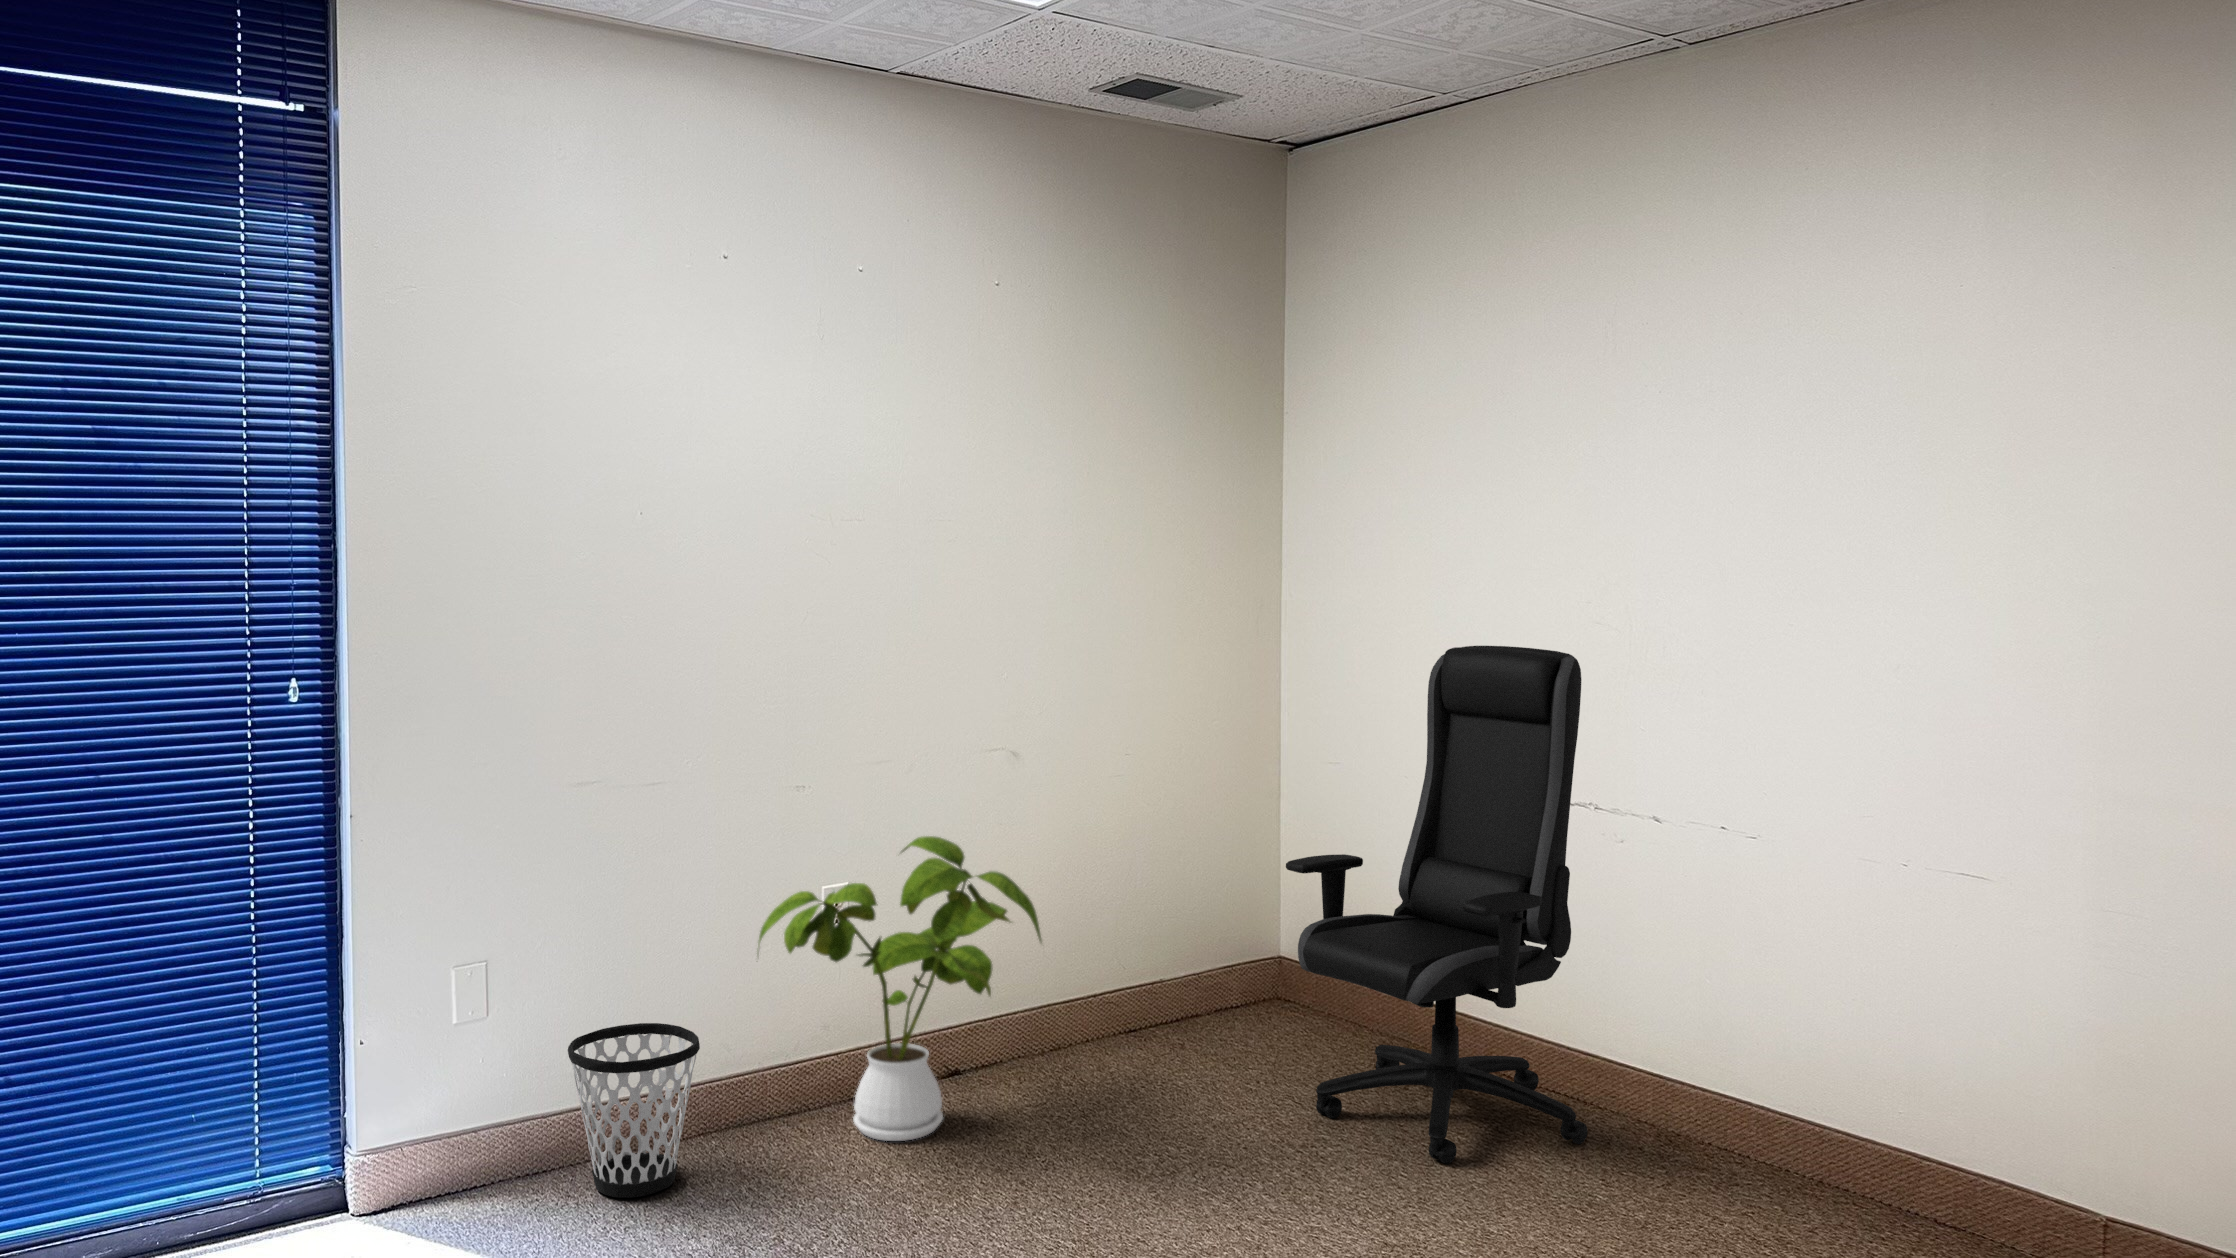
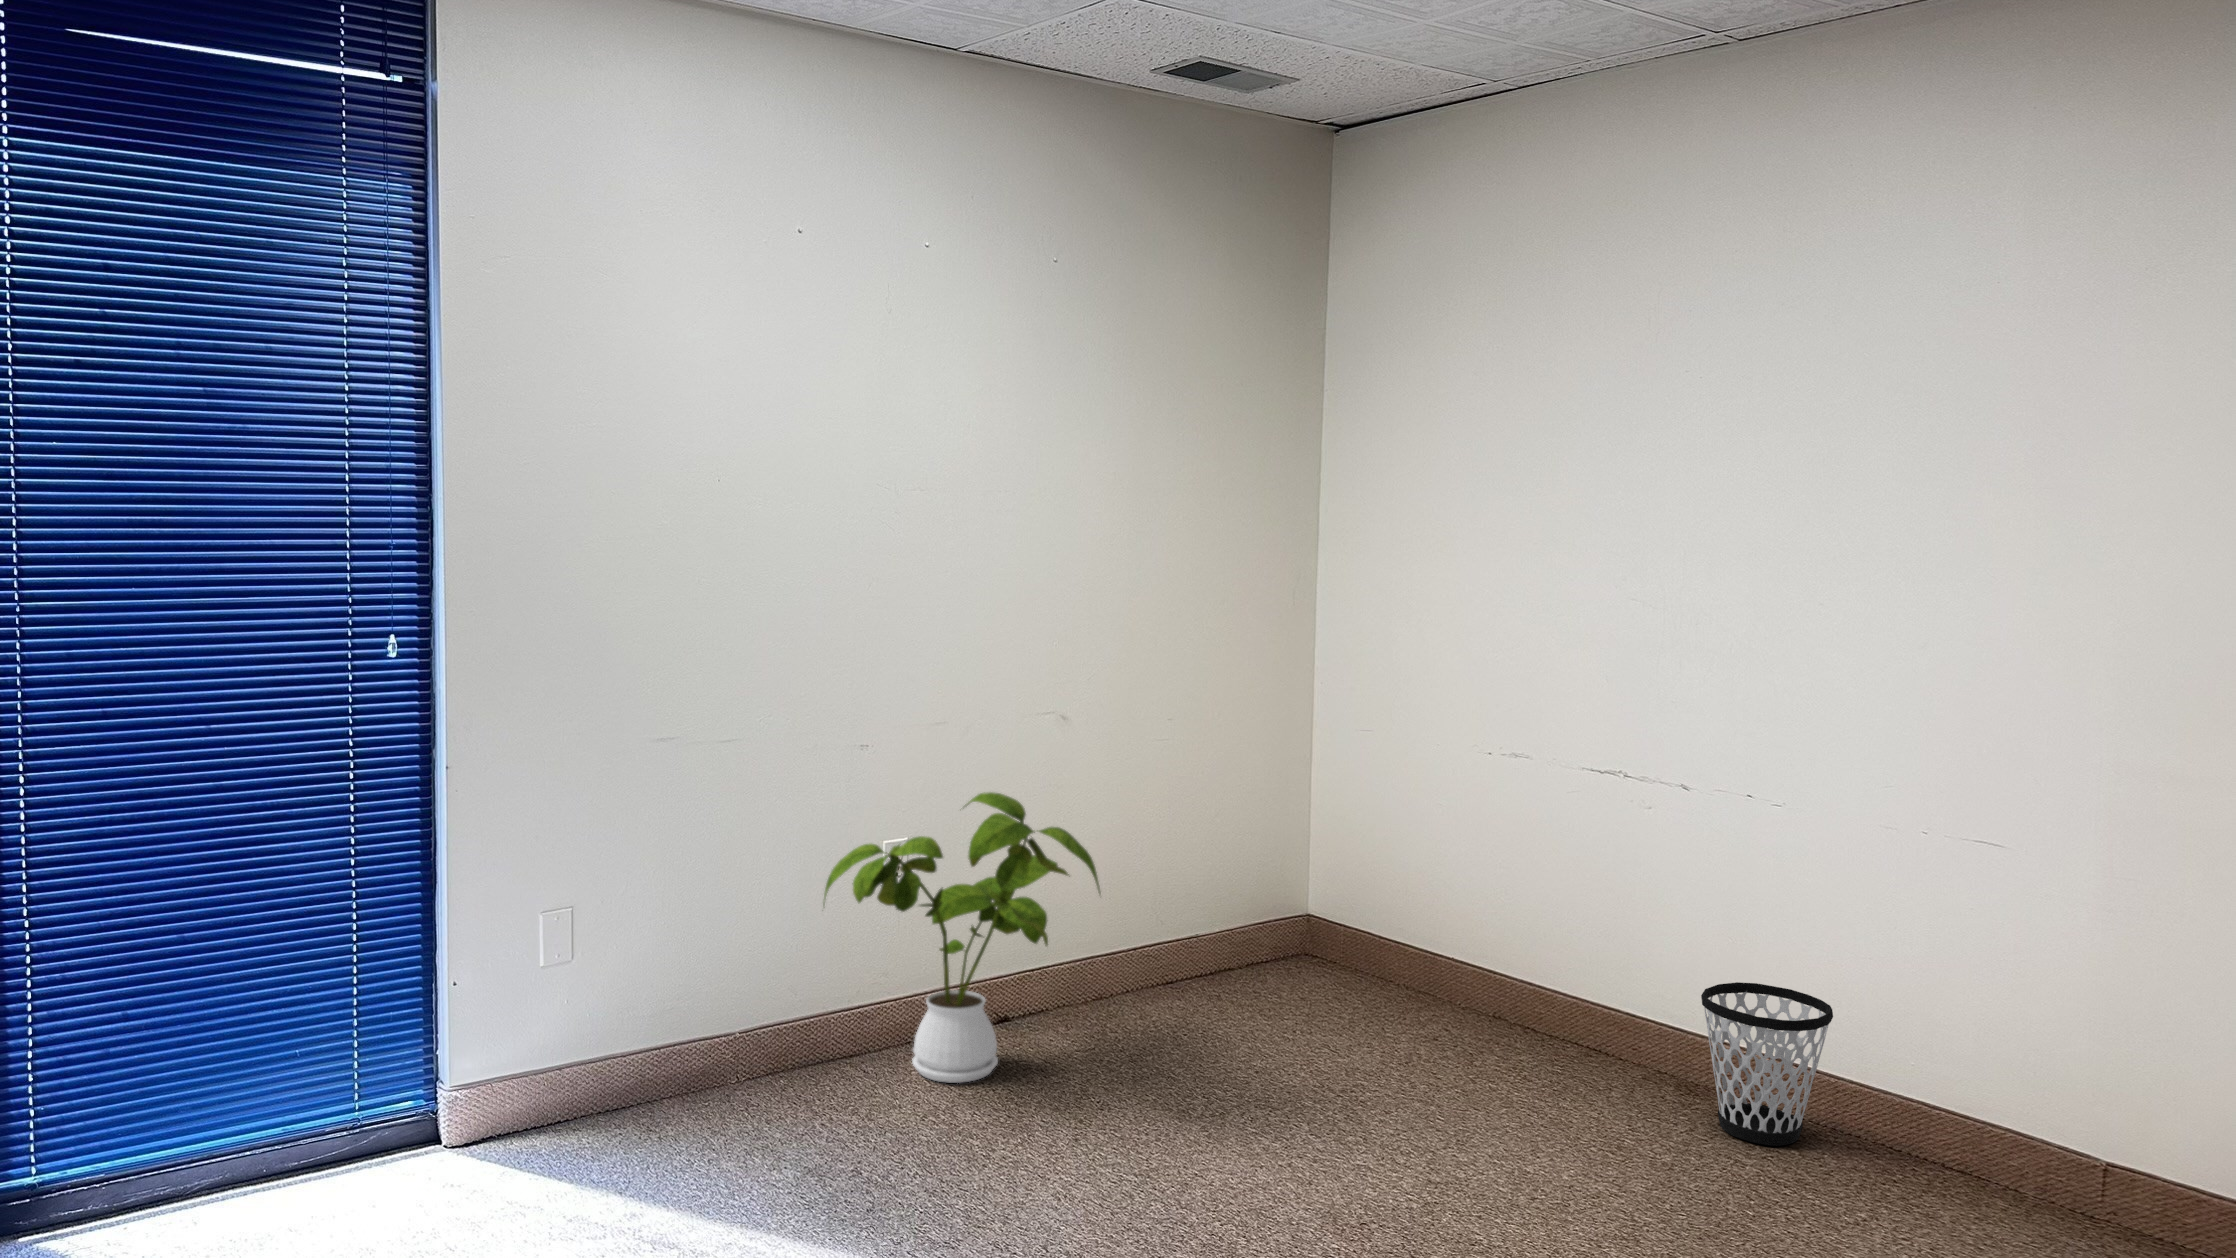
office chair: present [1286,646,1588,1164] -> none [1327,616,1615,1108]
wastebasket: present [568,1023,700,1197] -> present [1701,982,1833,1146]

